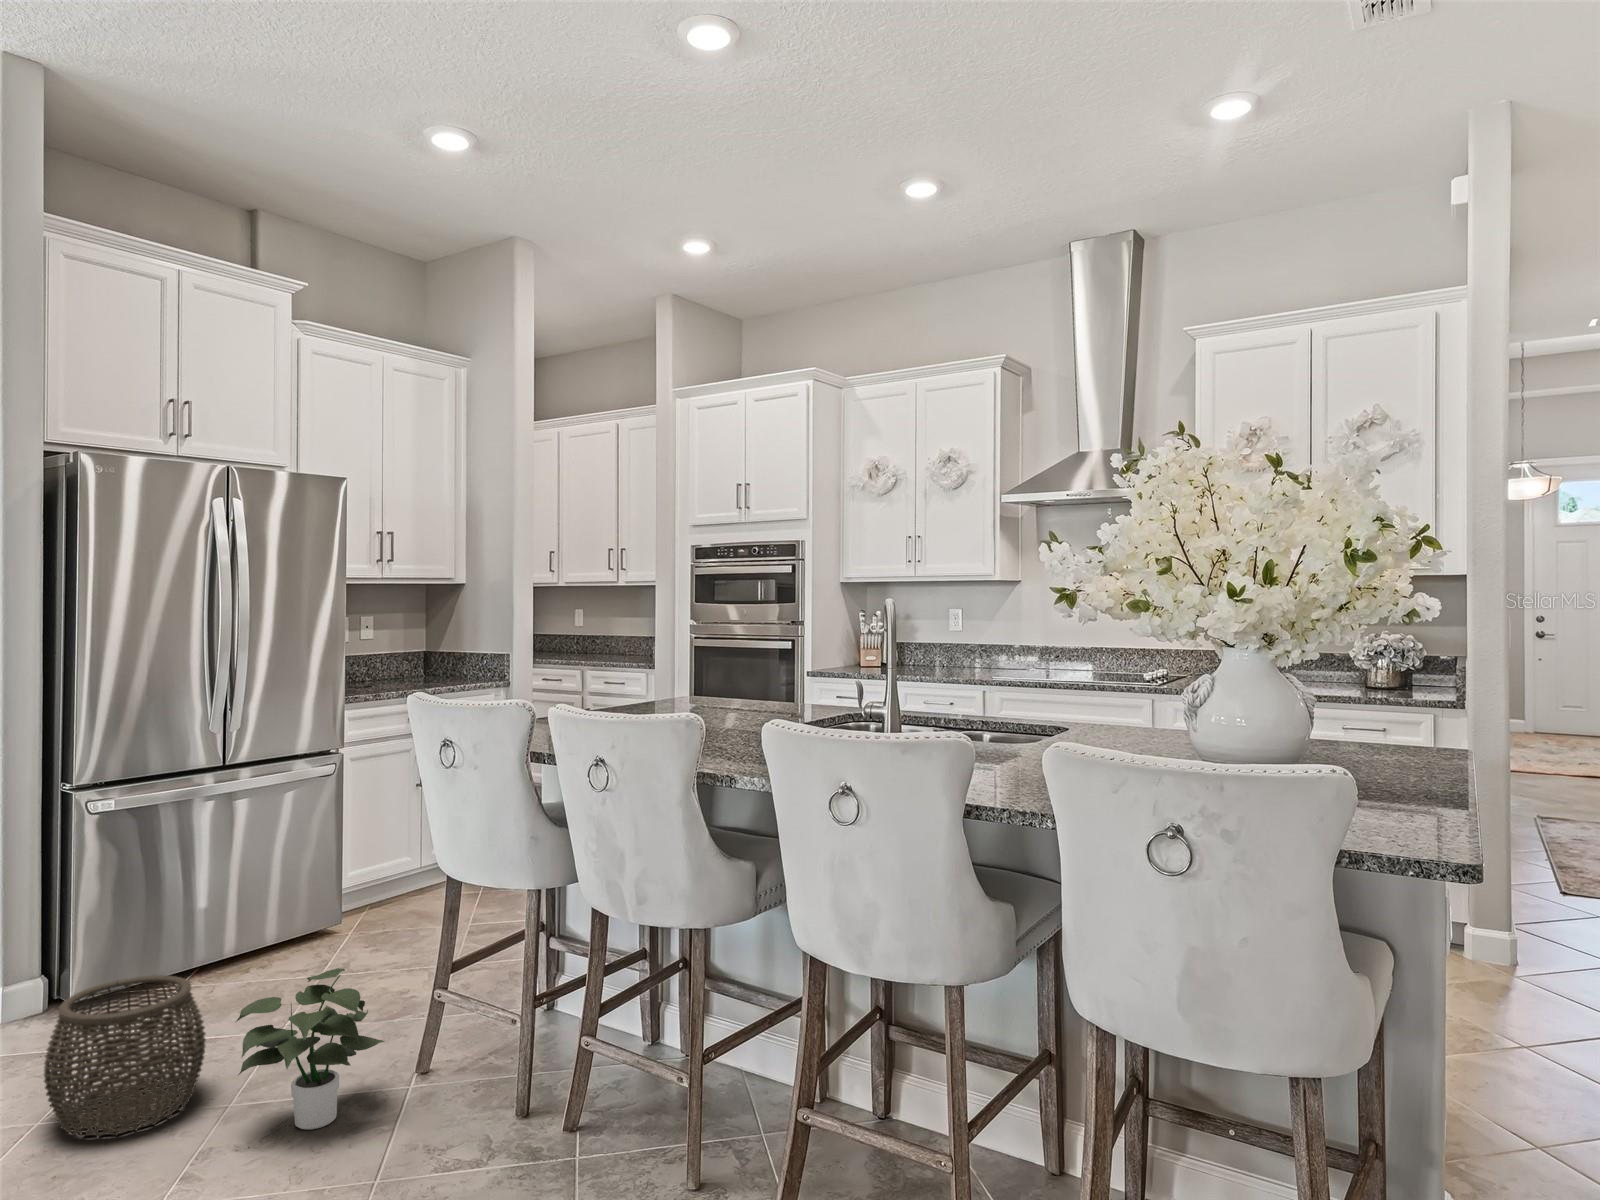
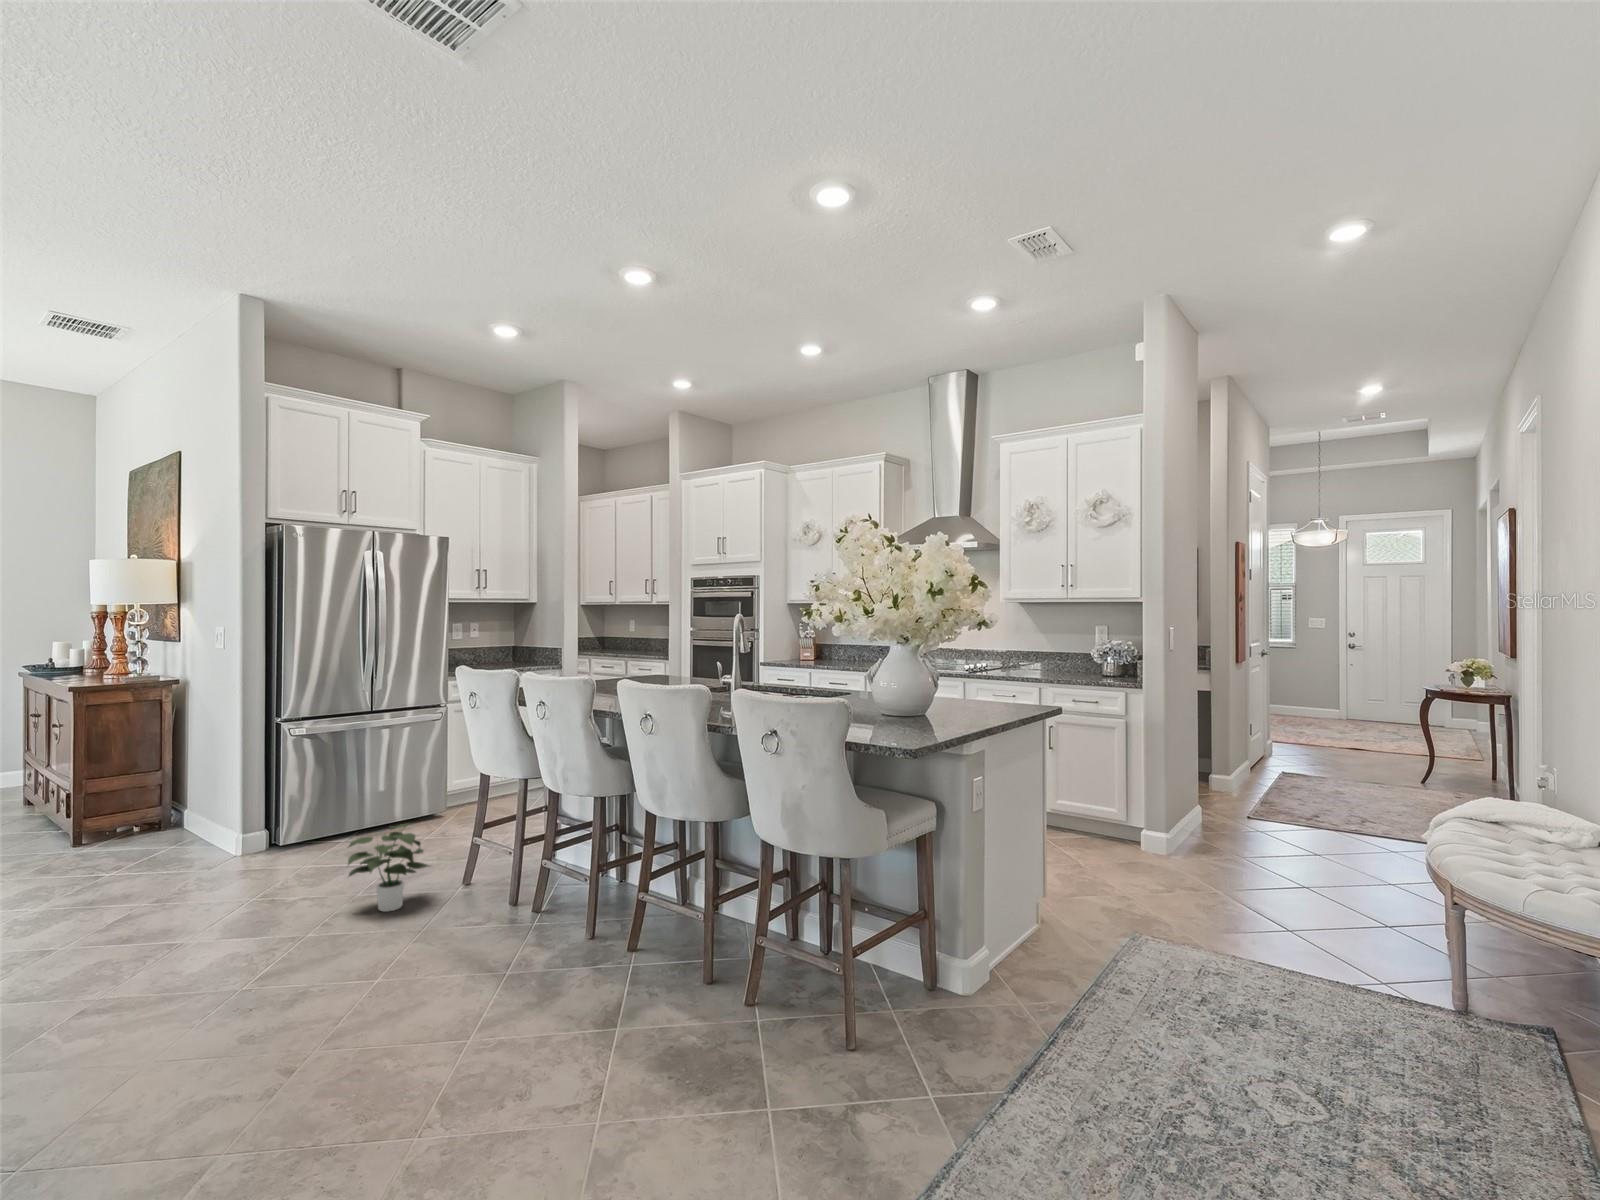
woven basket: present [44,975,206,1138] -> none [244,825,337,910]

